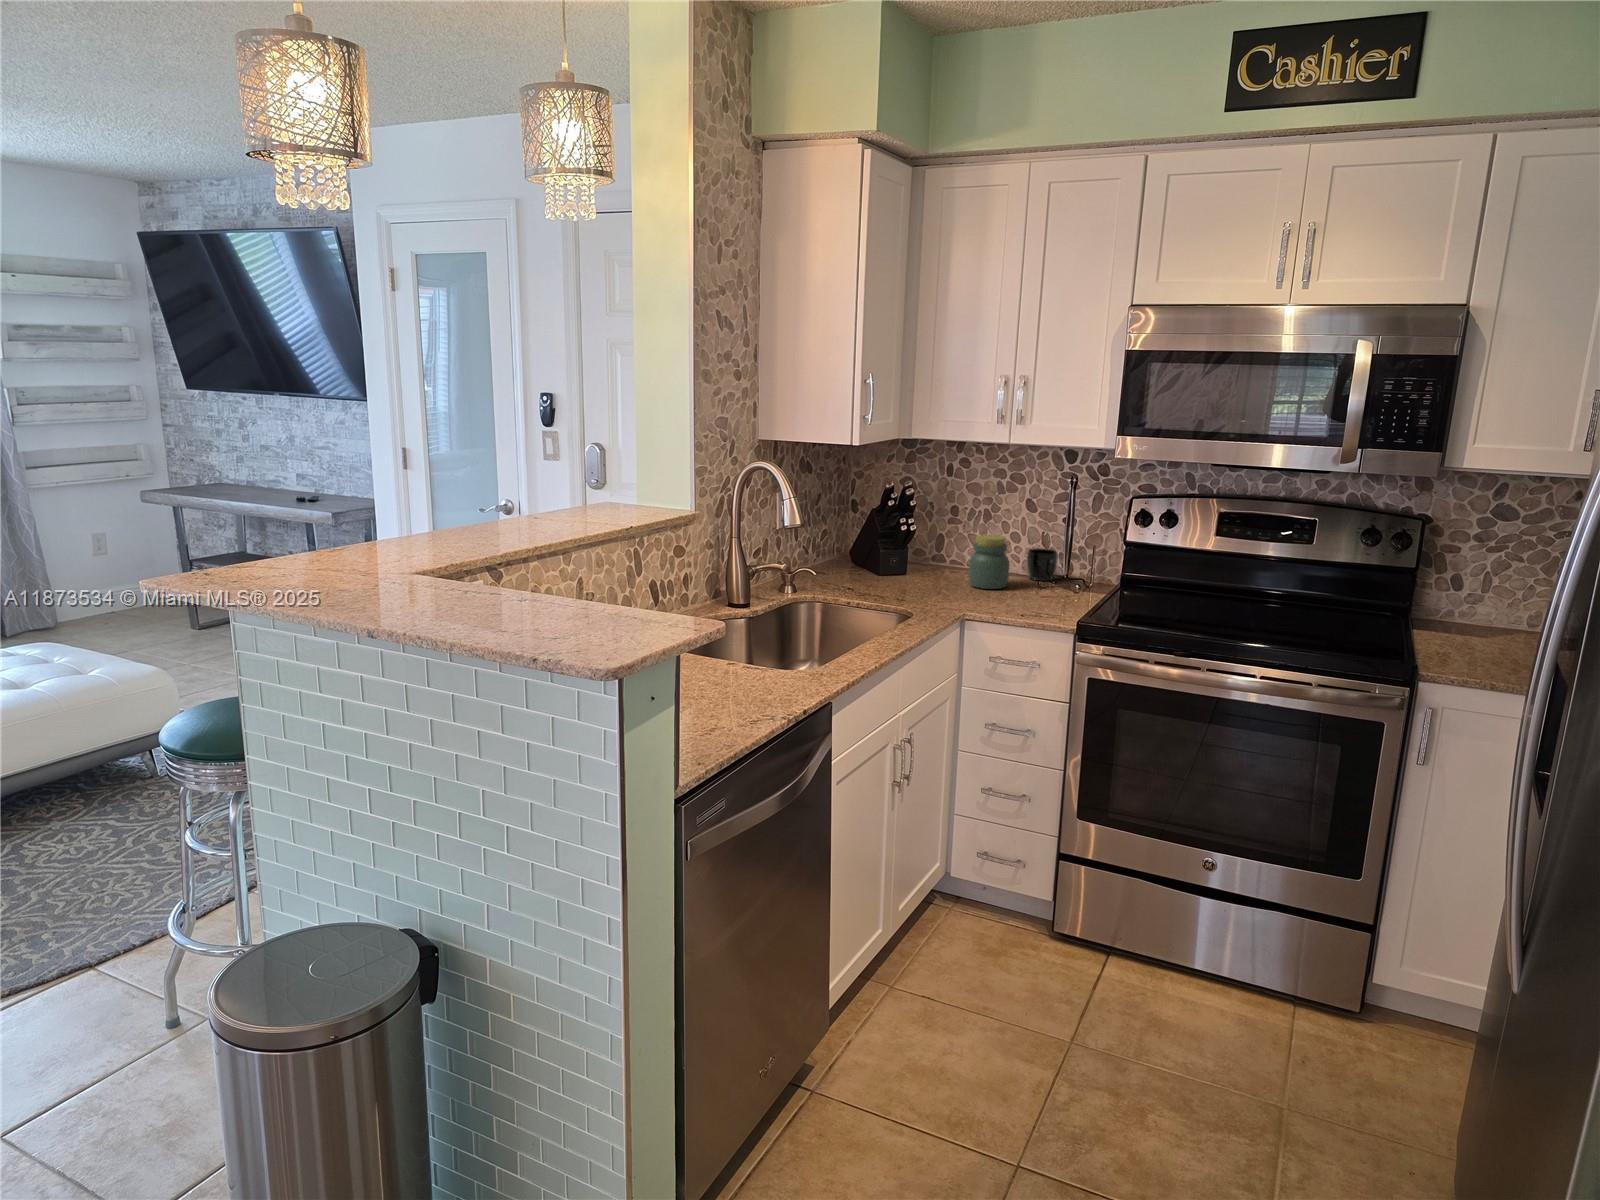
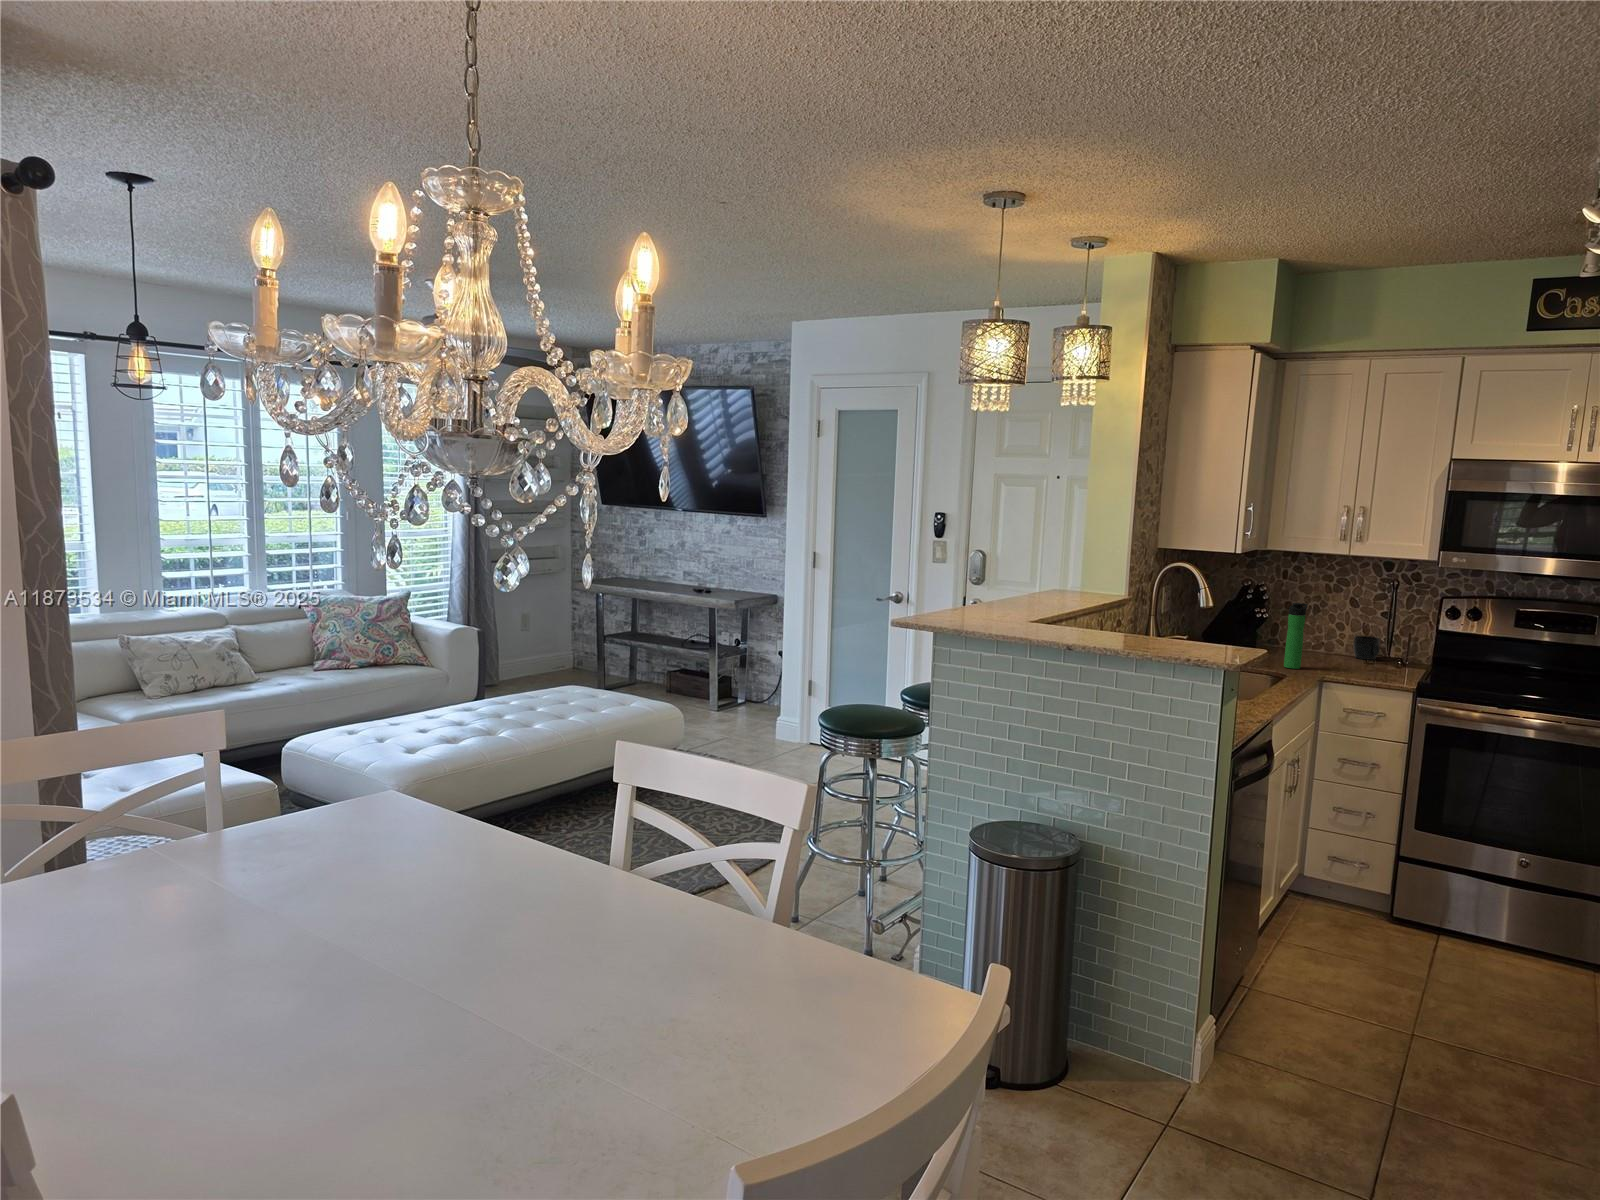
bottle: none [924,513,953,604] -> present [1284,603,1308,669]
jar: present [969,535,1009,589] -> none [1310,622,1344,663]

